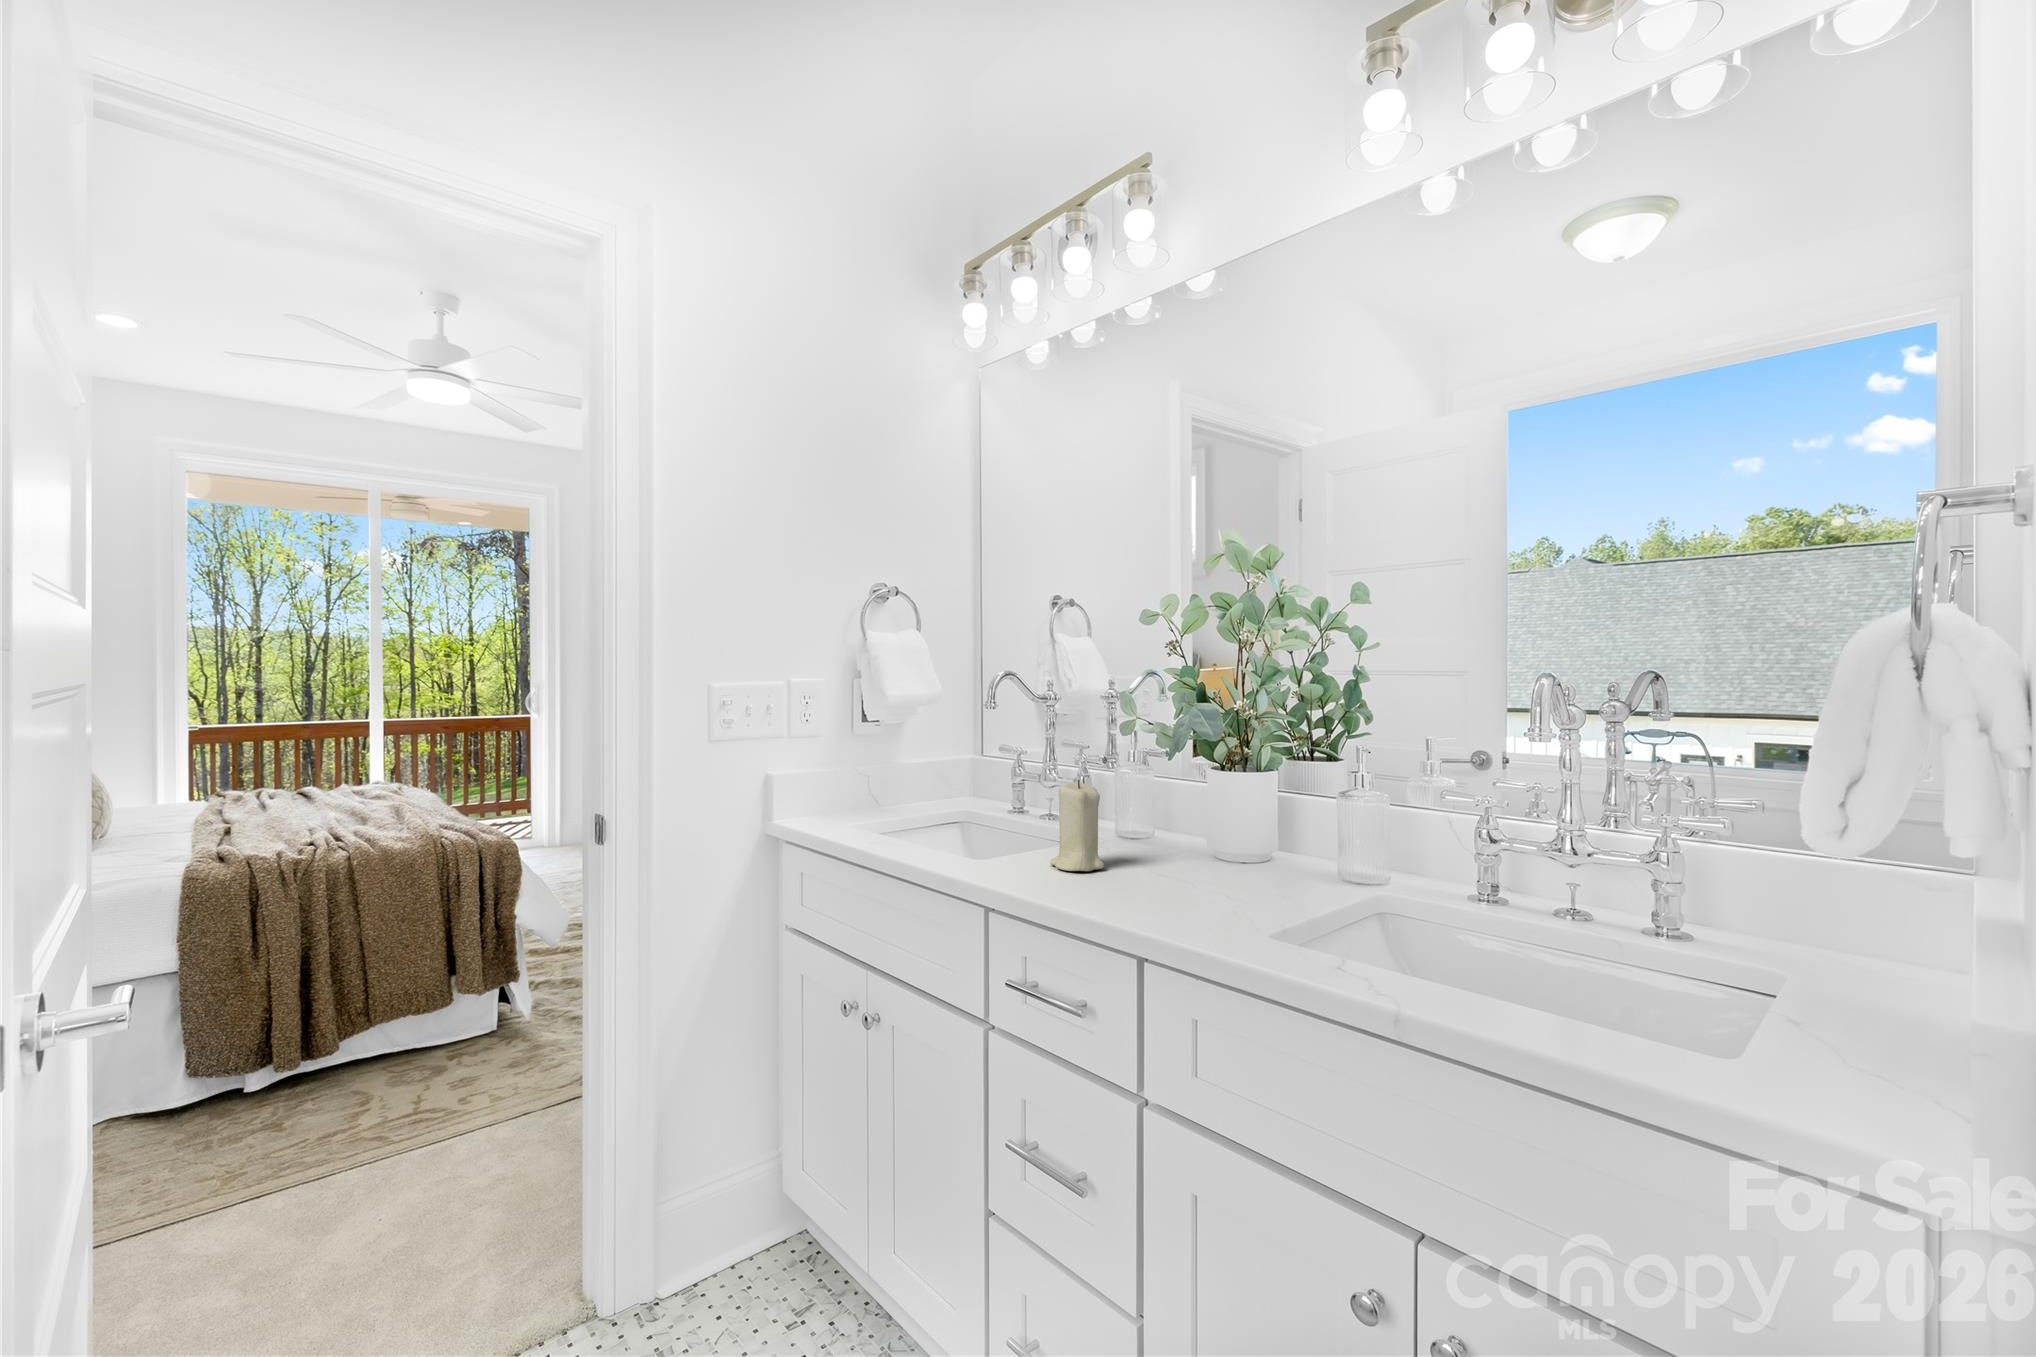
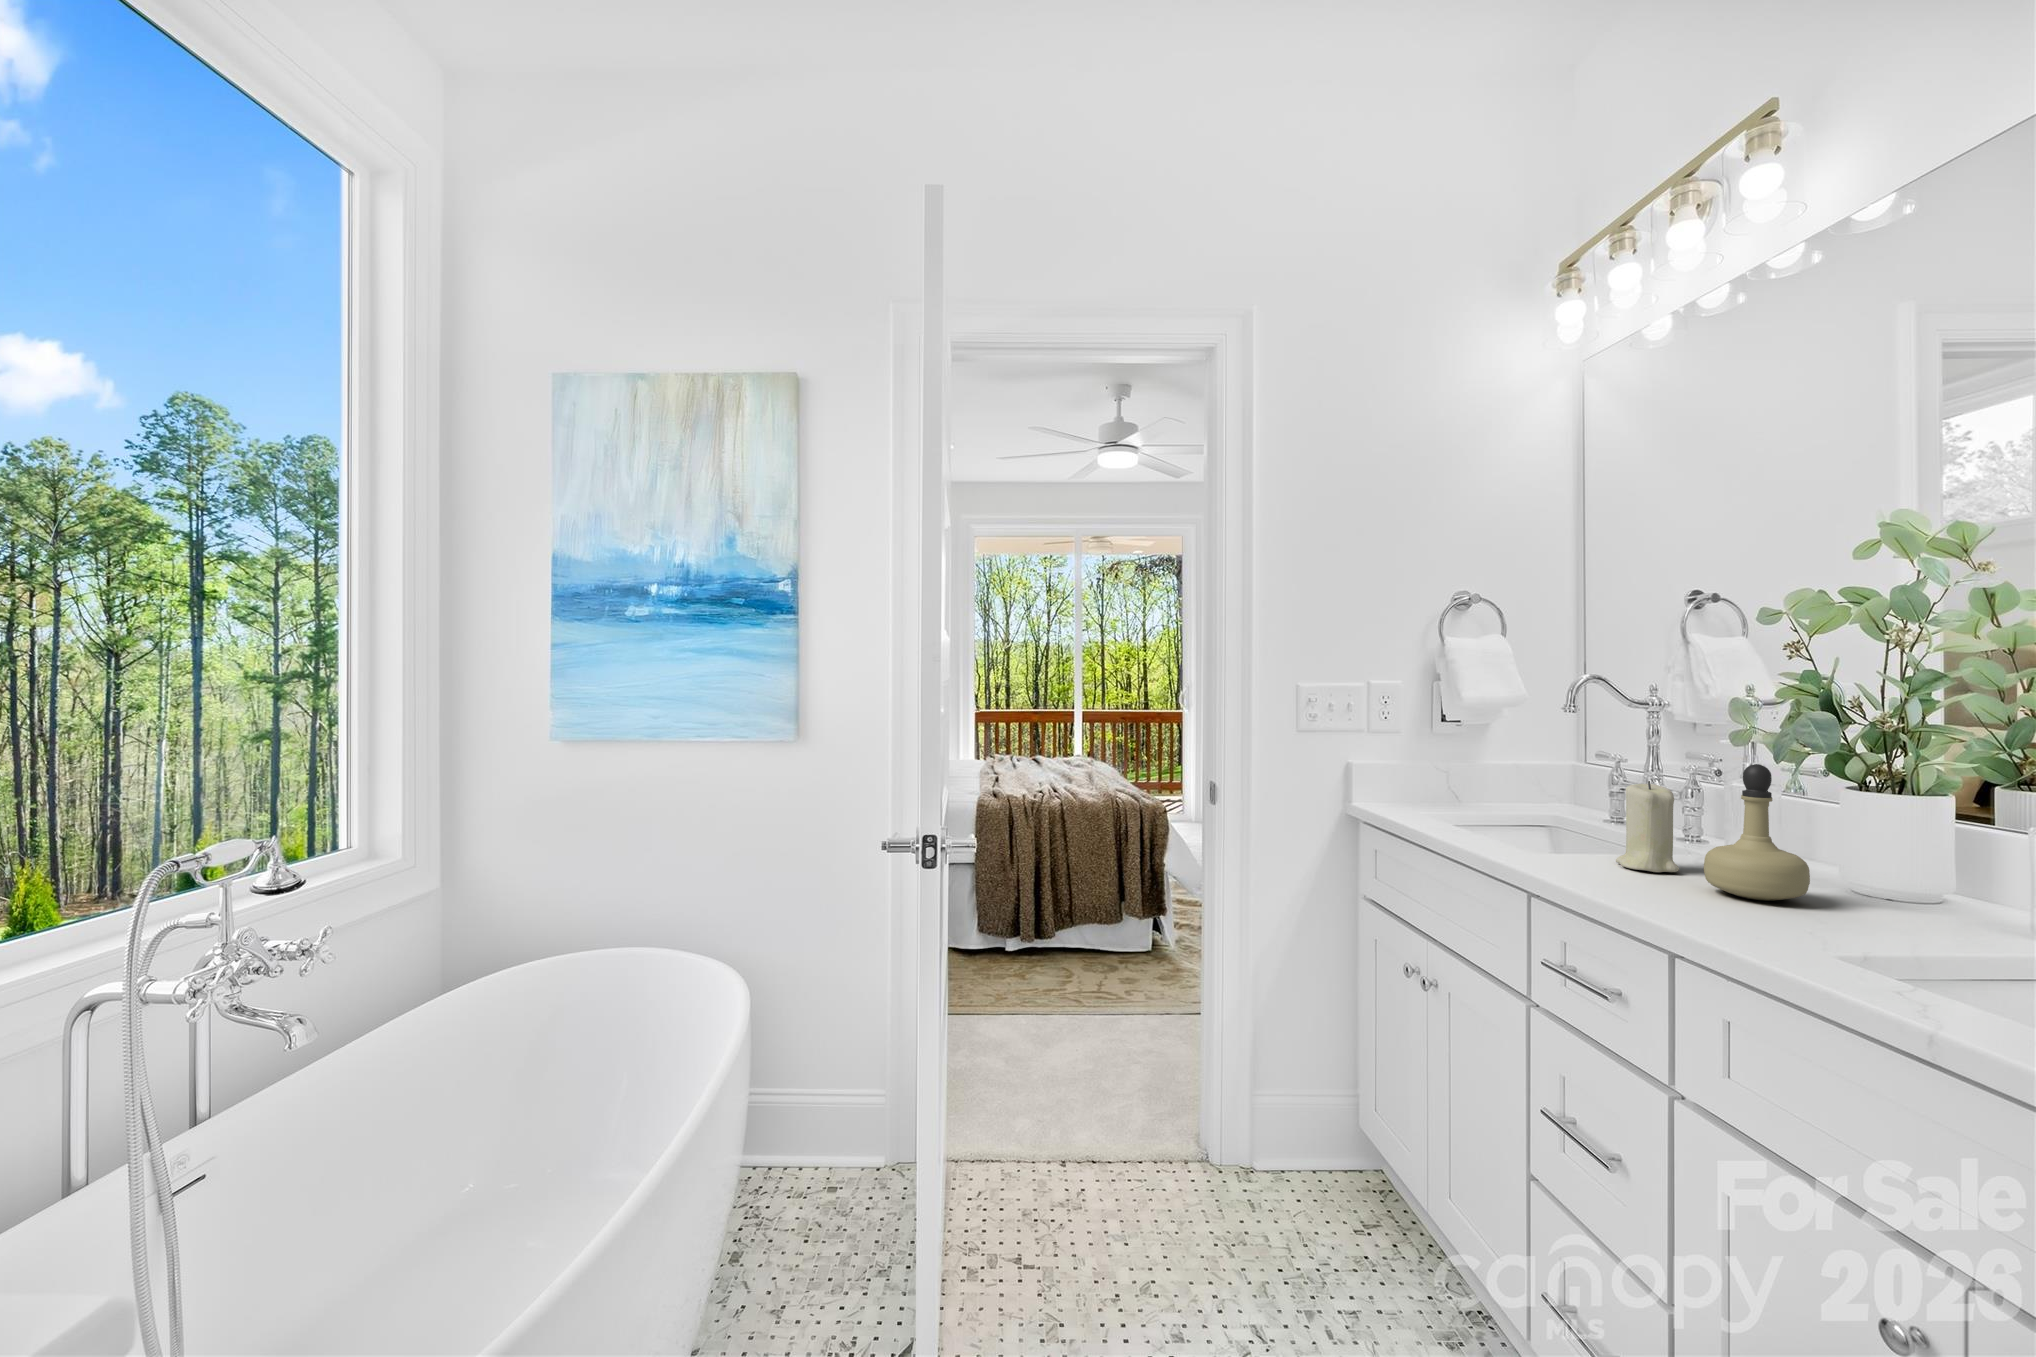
perfume bottle: none [1134,759,1213,889] -> present [1704,764,1810,901]

